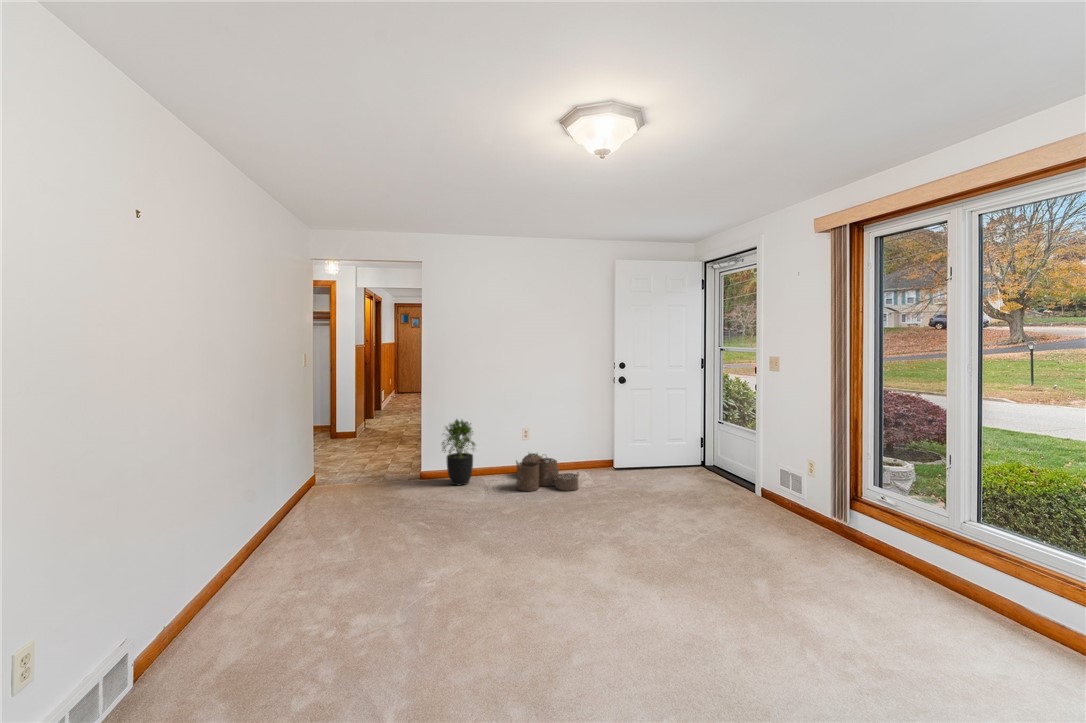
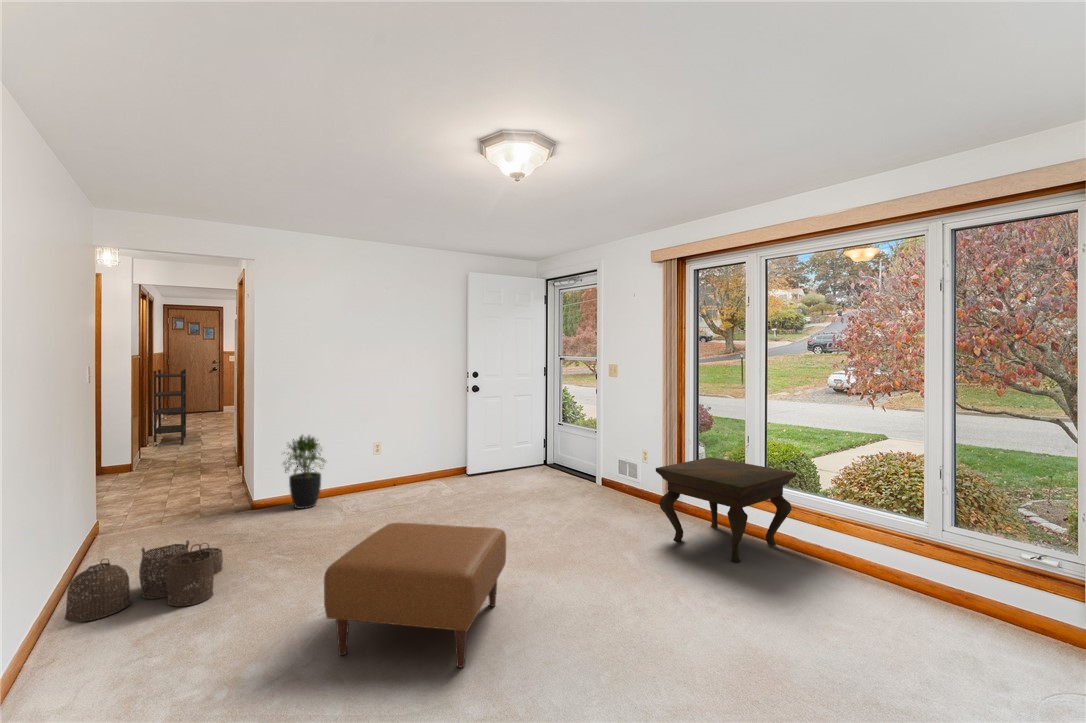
bookshelf: none [377,357,403,419] -> present [153,369,186,446]
woven basket: present [516,453,579,491] -> present [65,540,223,622]
side table: none [805,478,1025,623] -> present [656,457,796,562]
ottoman: none [404,515,594,679] -> present [324,523,506,667]

